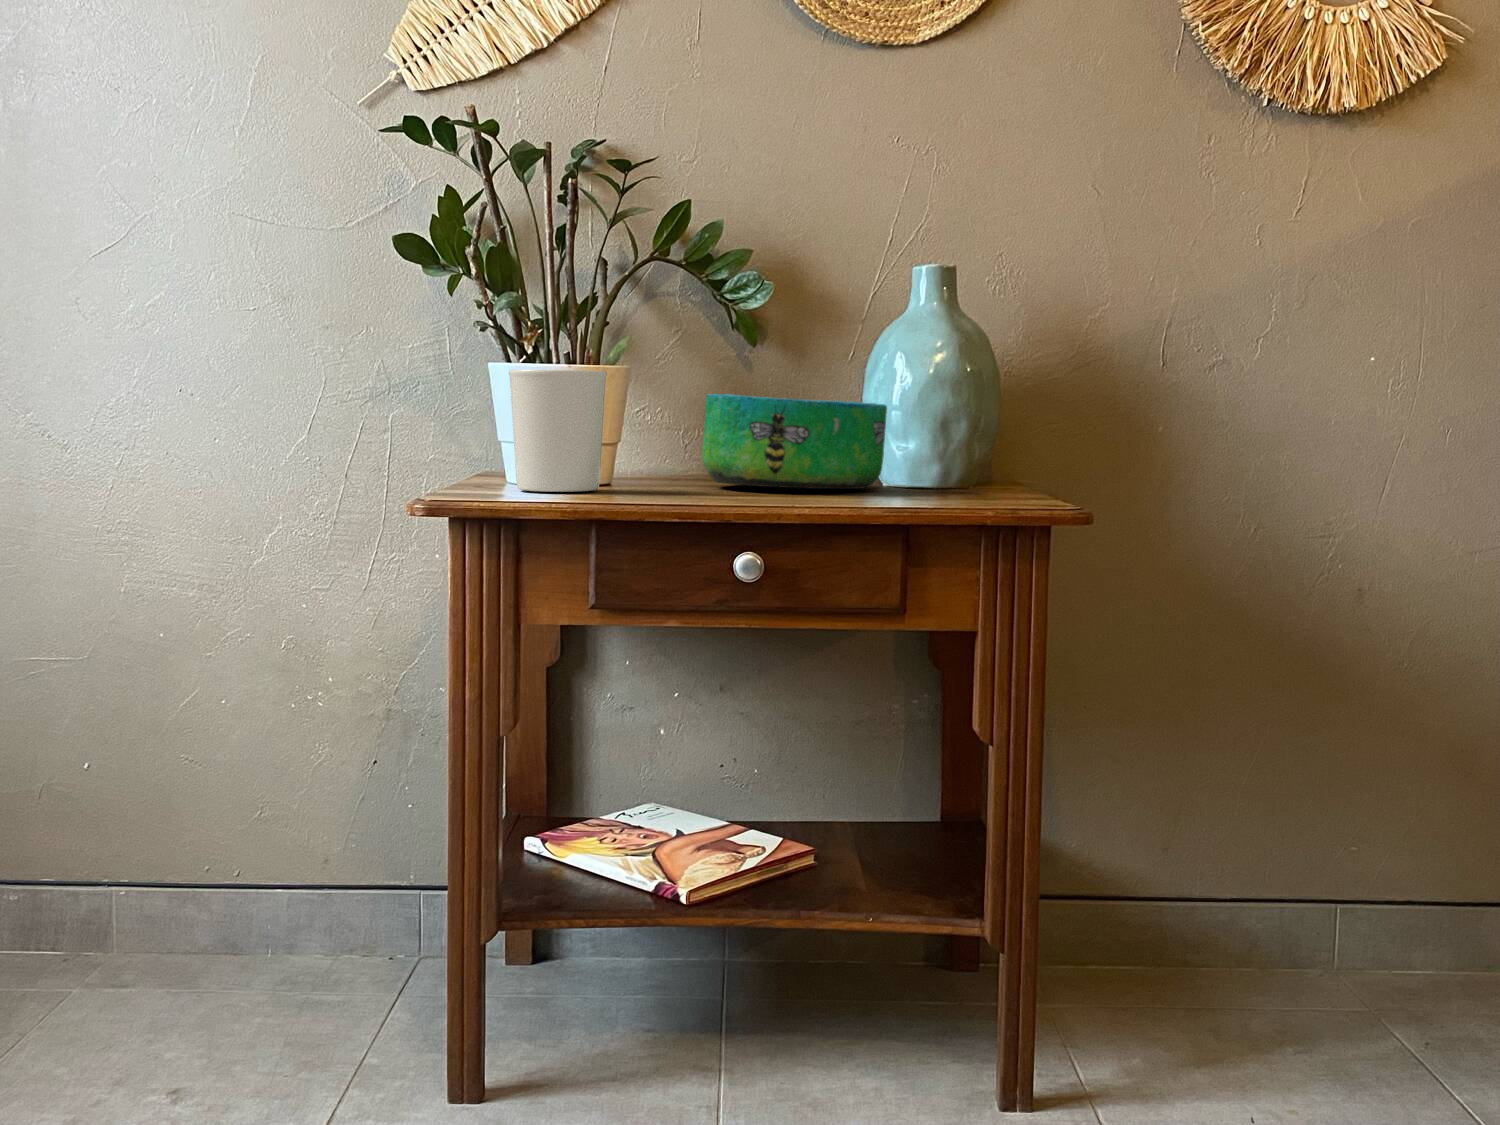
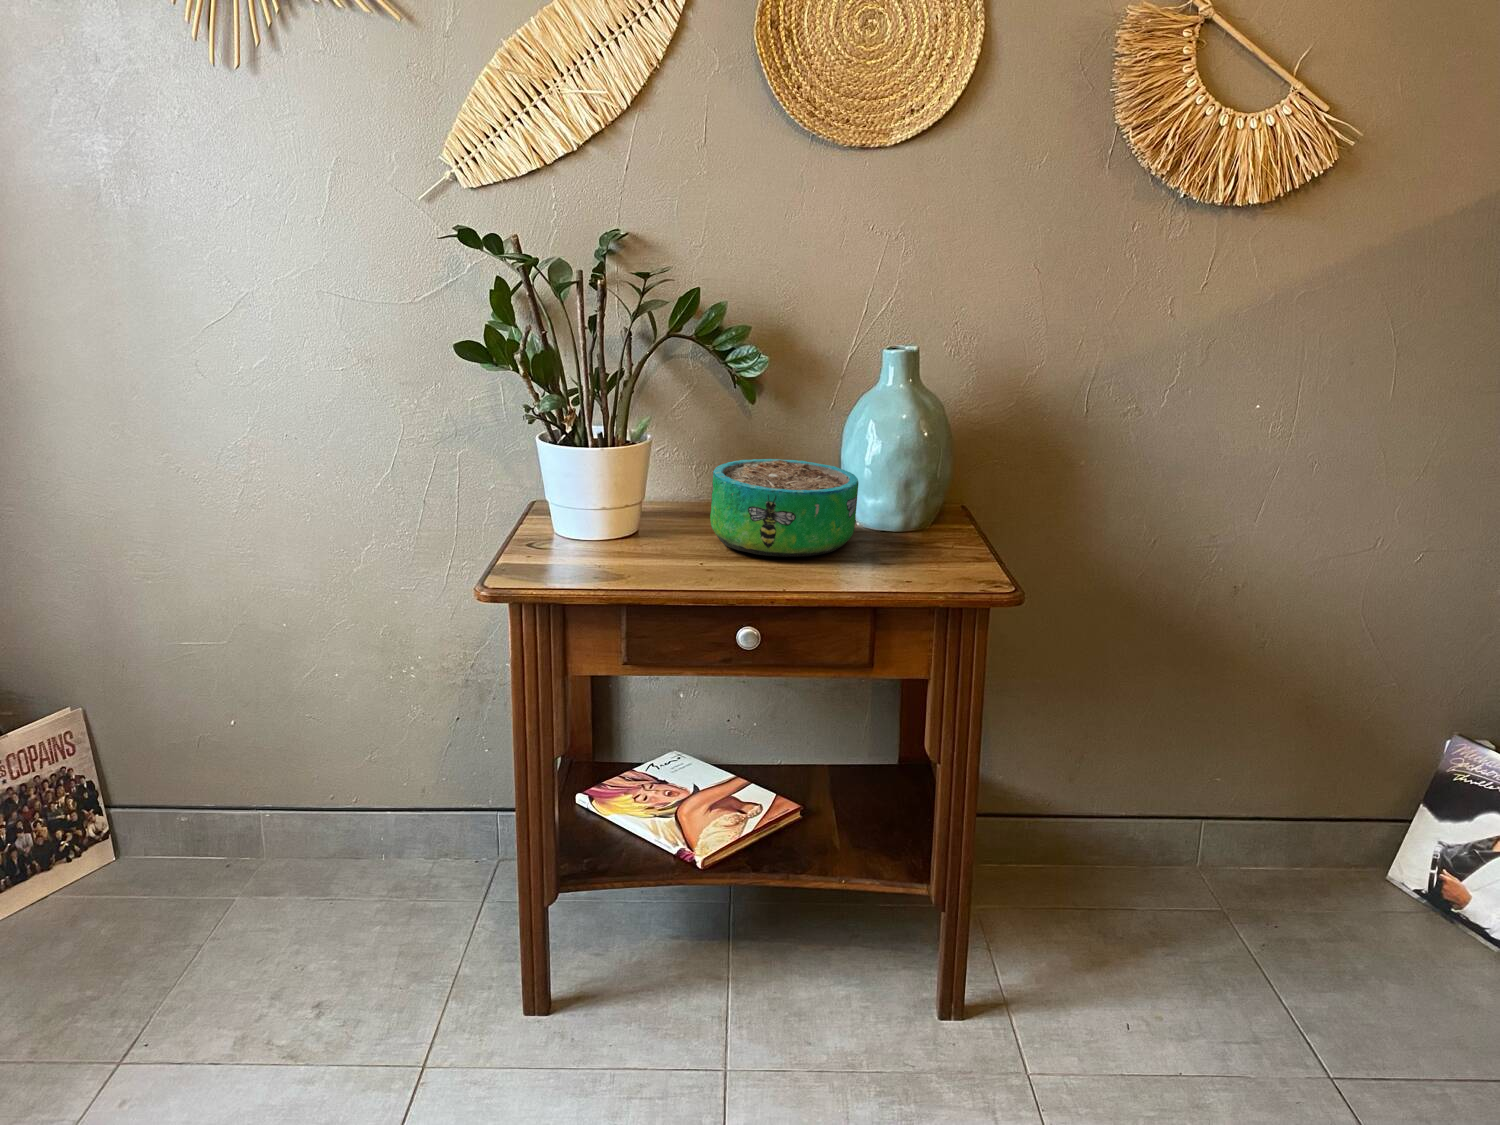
candle holder: present [509,370,607,492] -> none [555,462,633,569]

